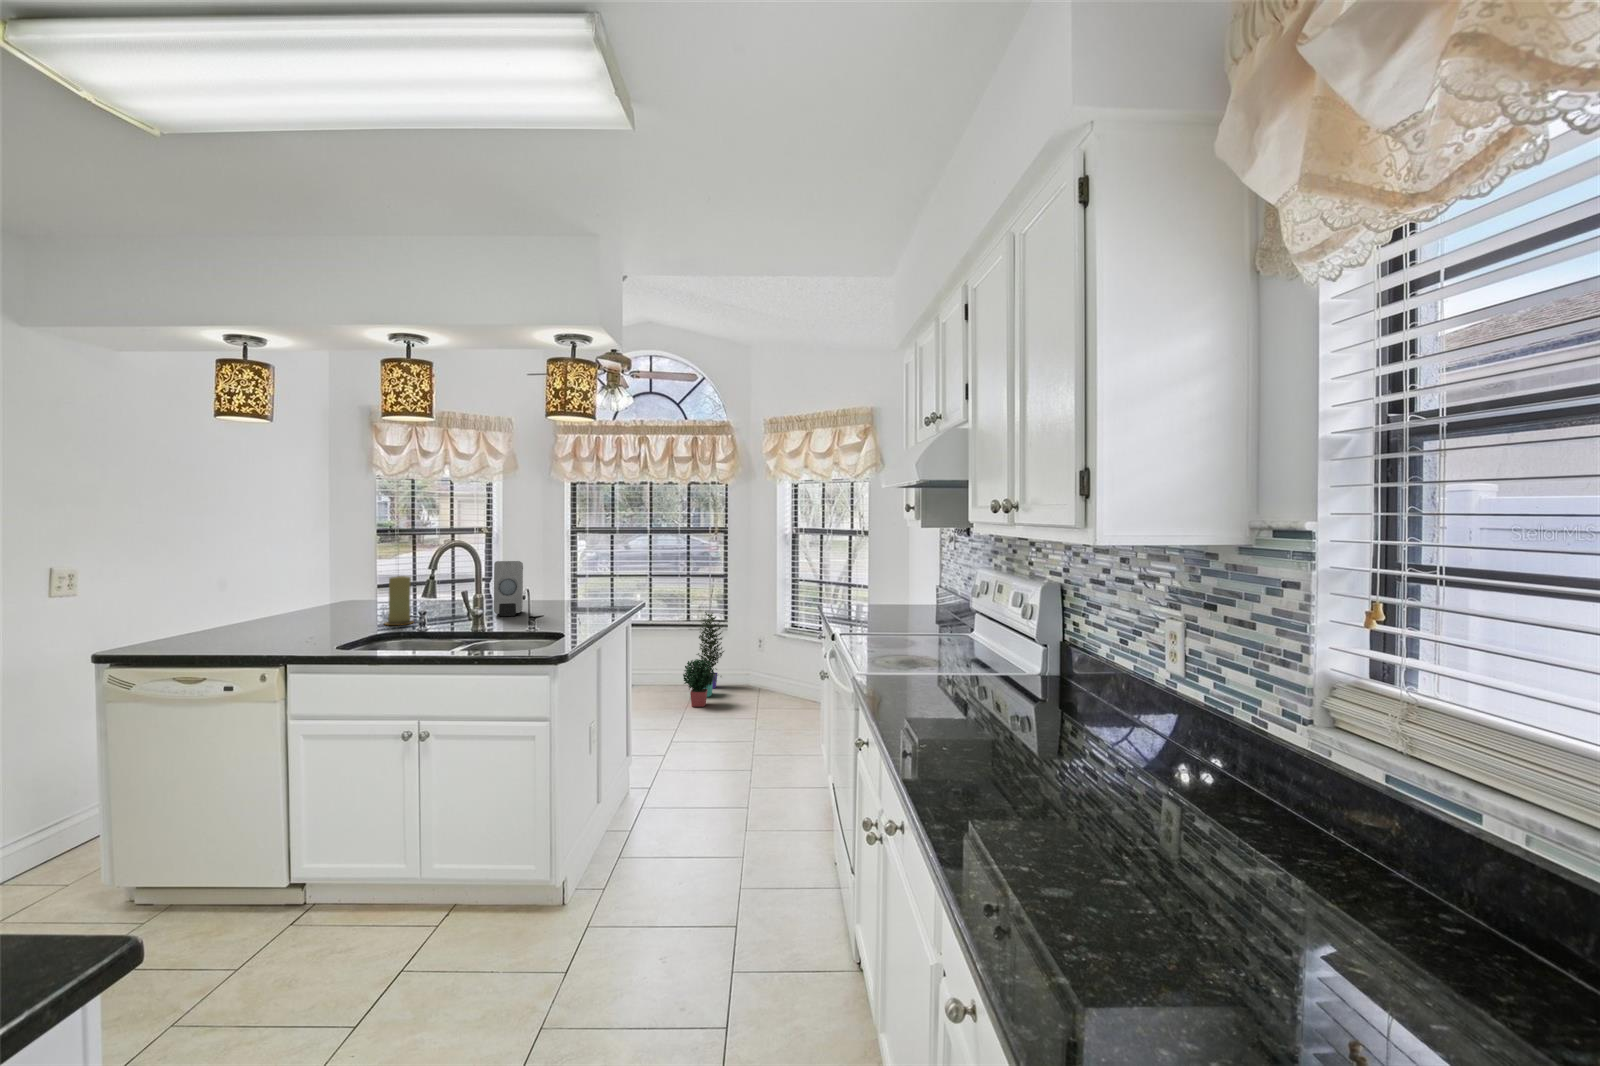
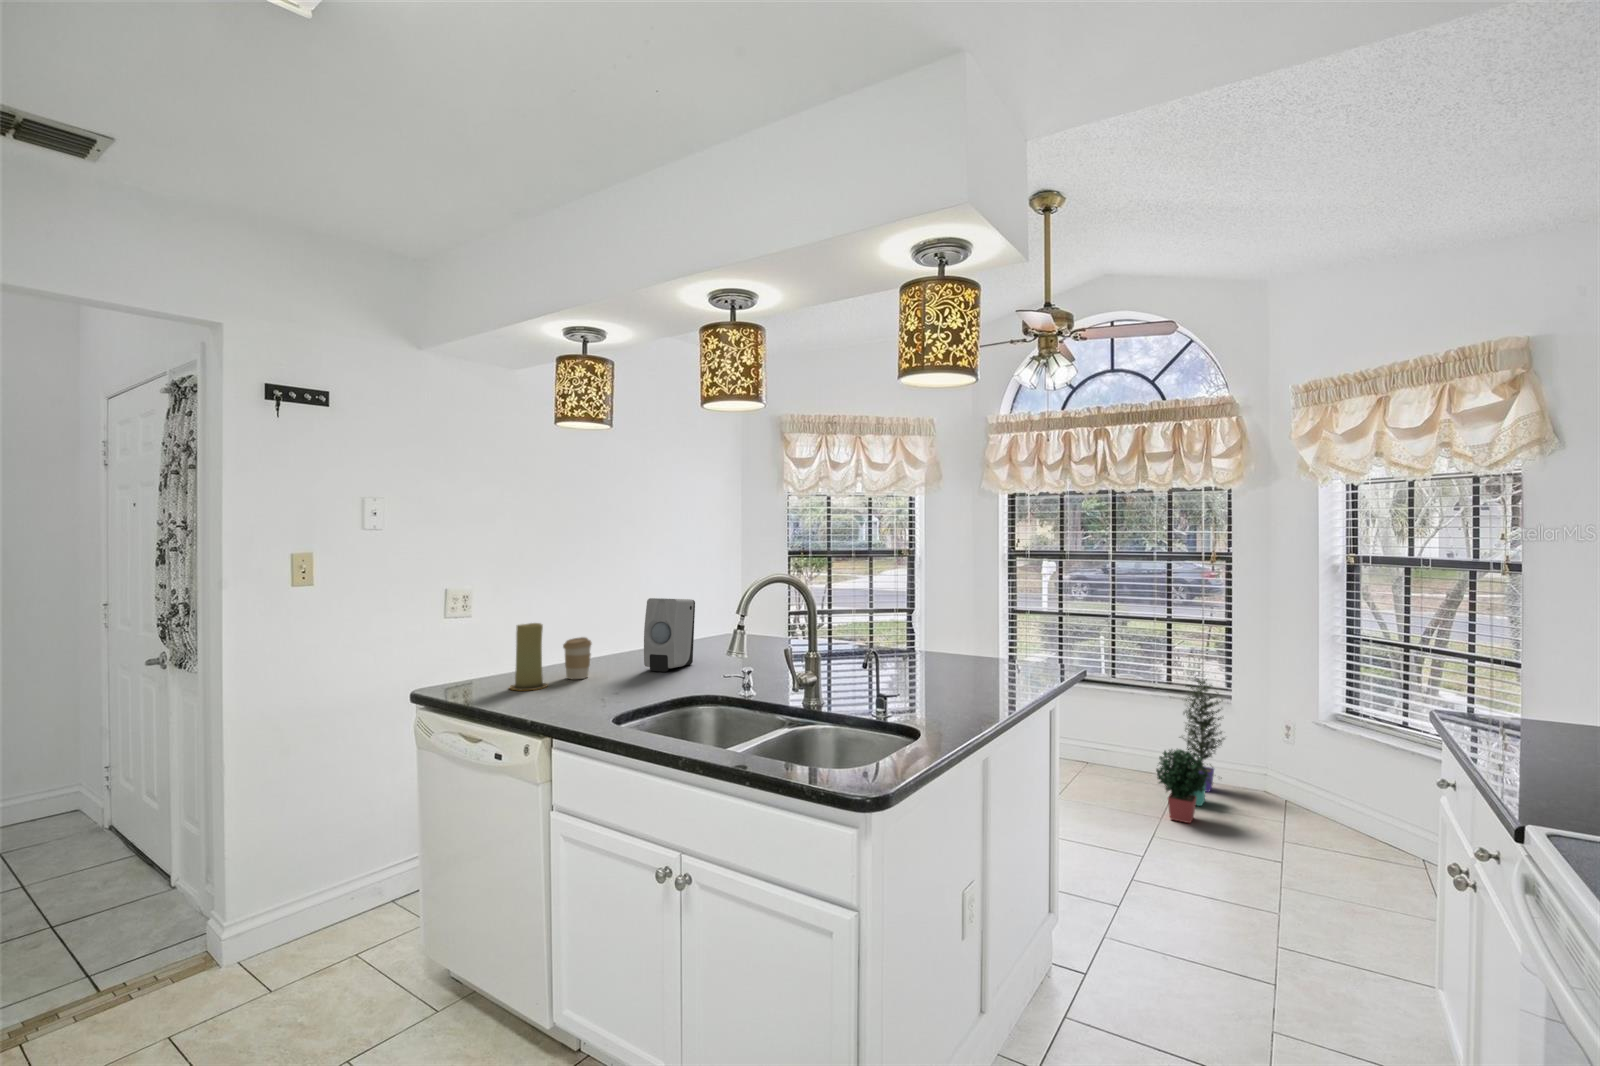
soap dispenser: present [494,561,523,616] -> present [644,598,695,672]
candle: present [385,576,413,625] -> present [510,623,547,690]
coffee cup: none [223,601,253,637] -> present [563,637,591,679]

